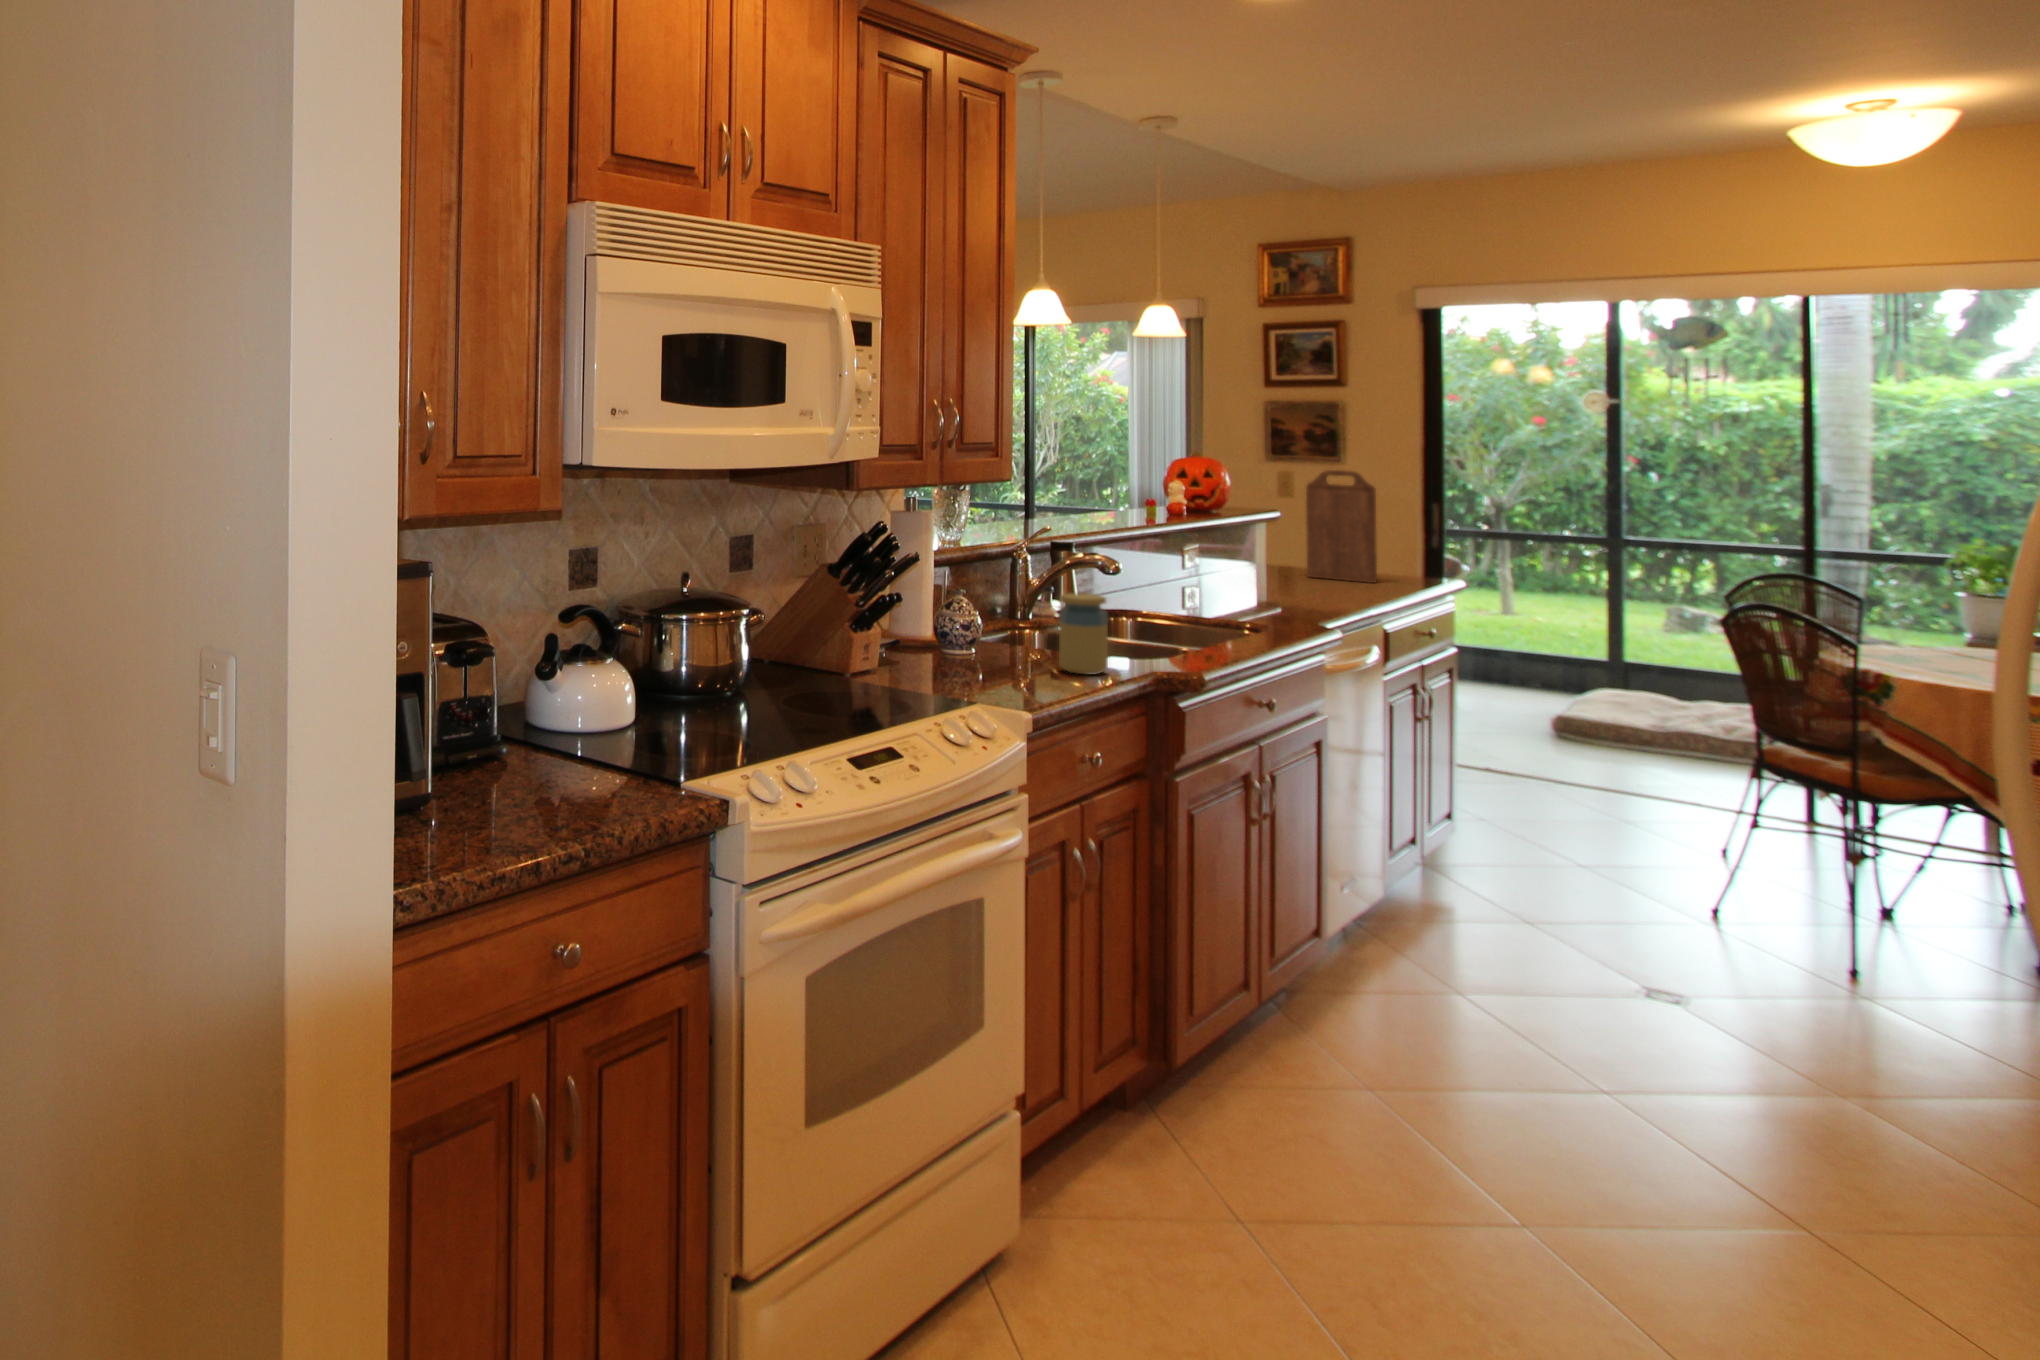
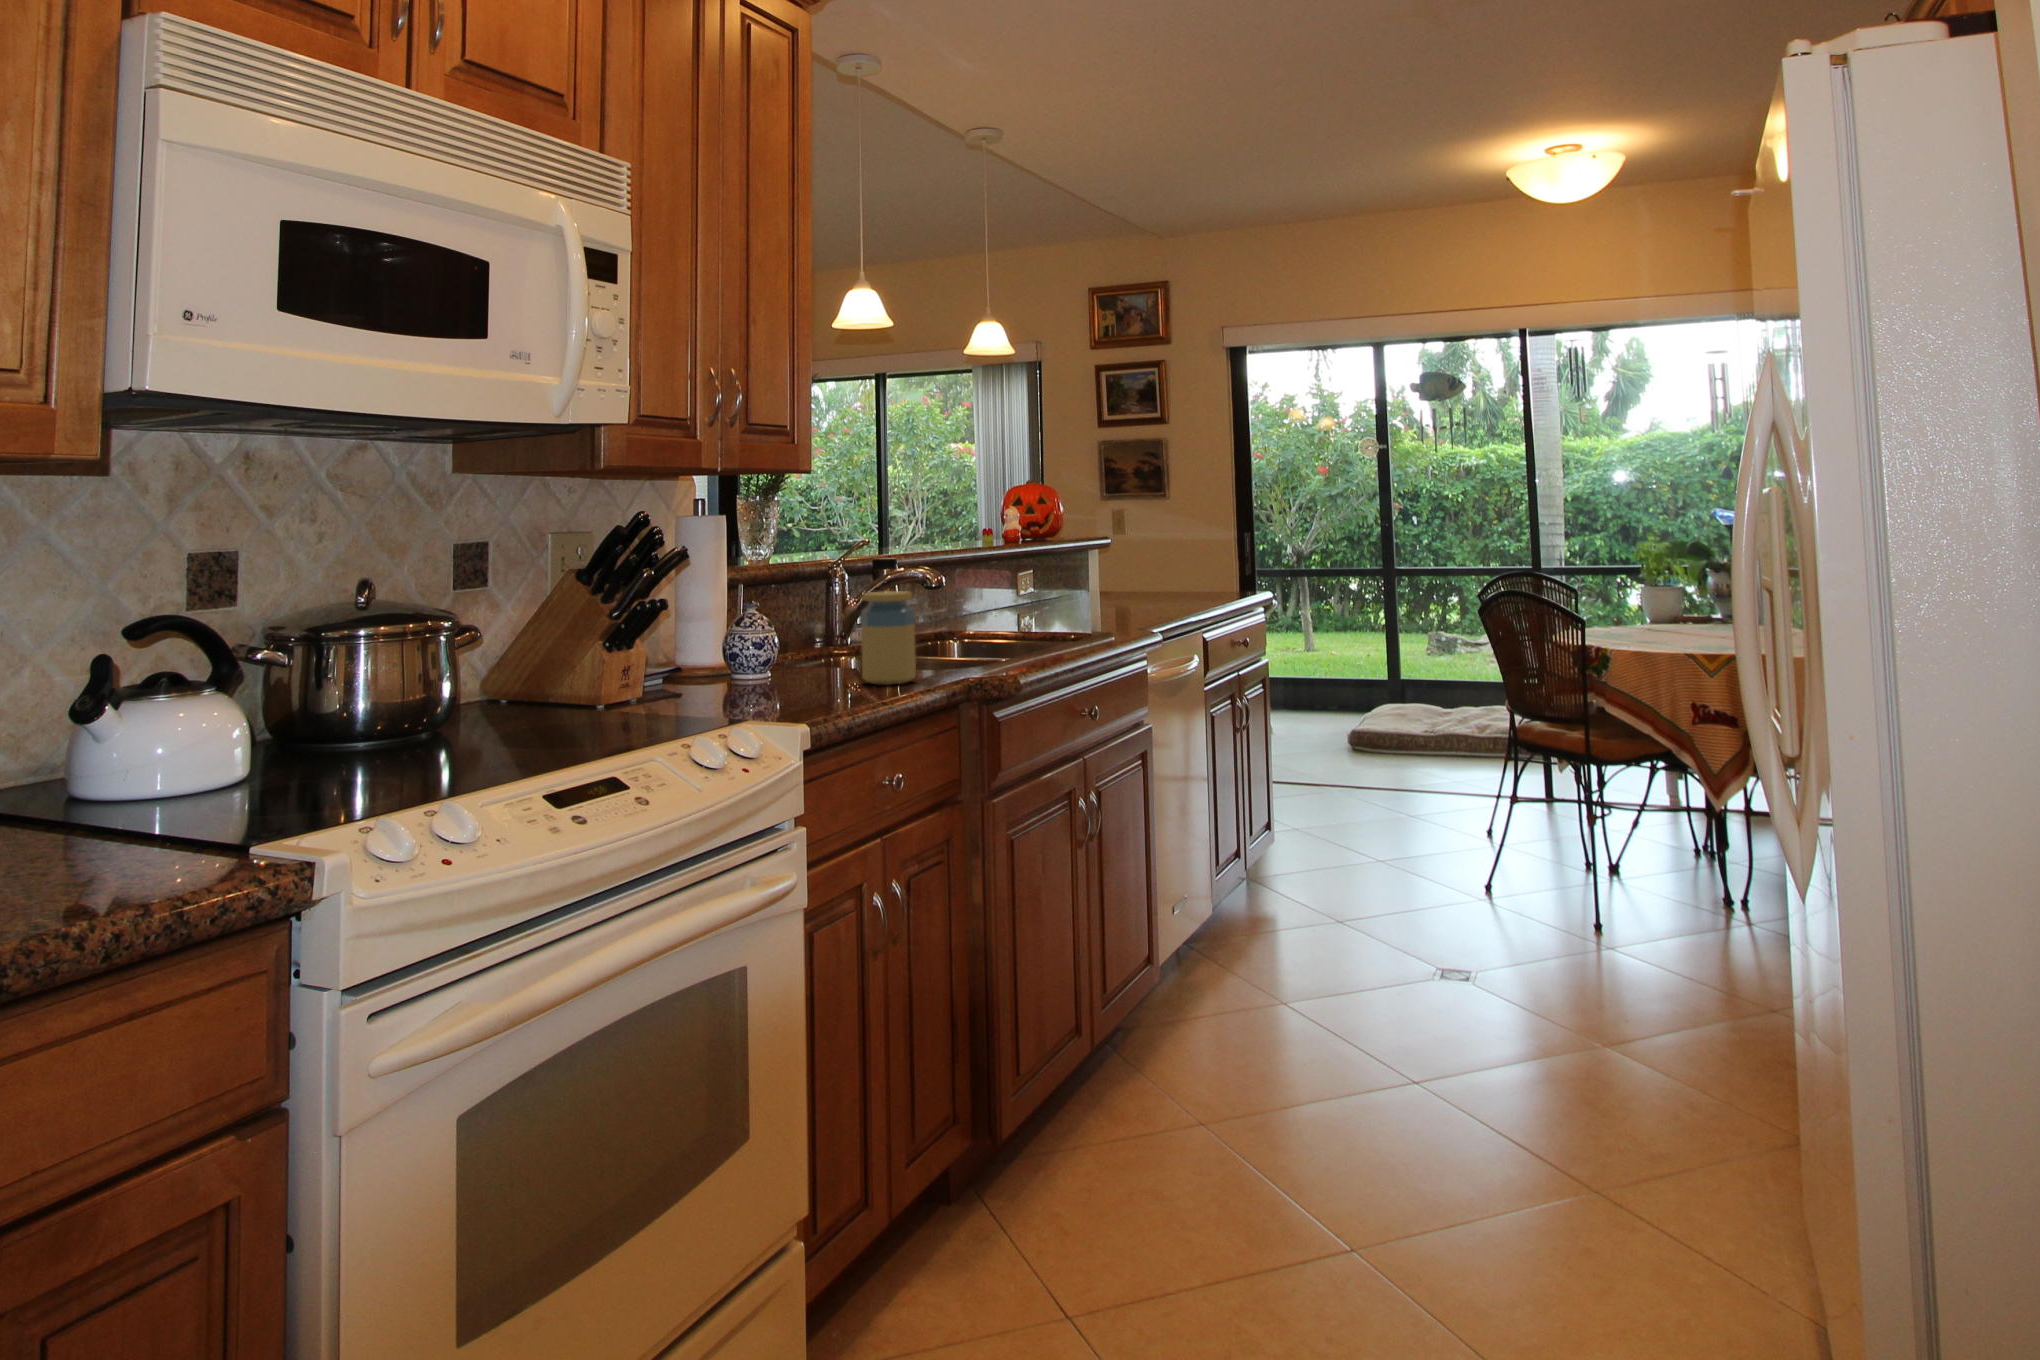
cutting board: present [1306,470,1377,583] -> none [1131,489,1196,600]

